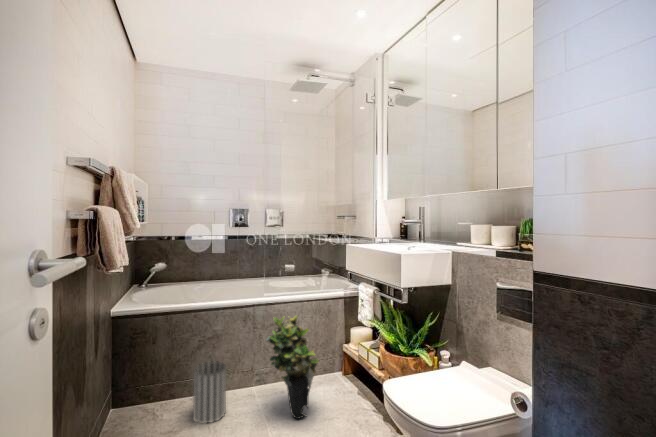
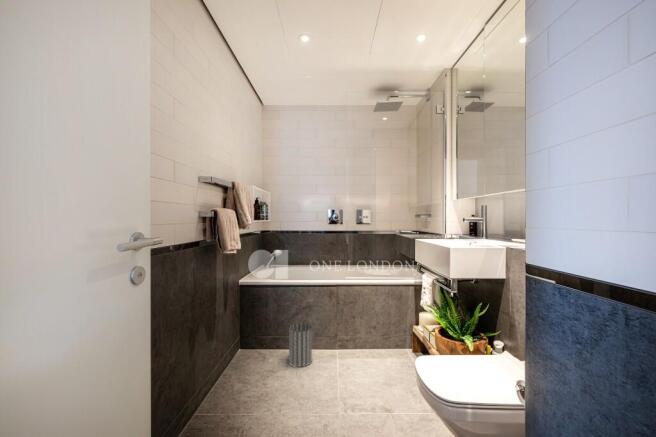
potted plant: present [266,316,319,419] -> none [339,294,383,379]

